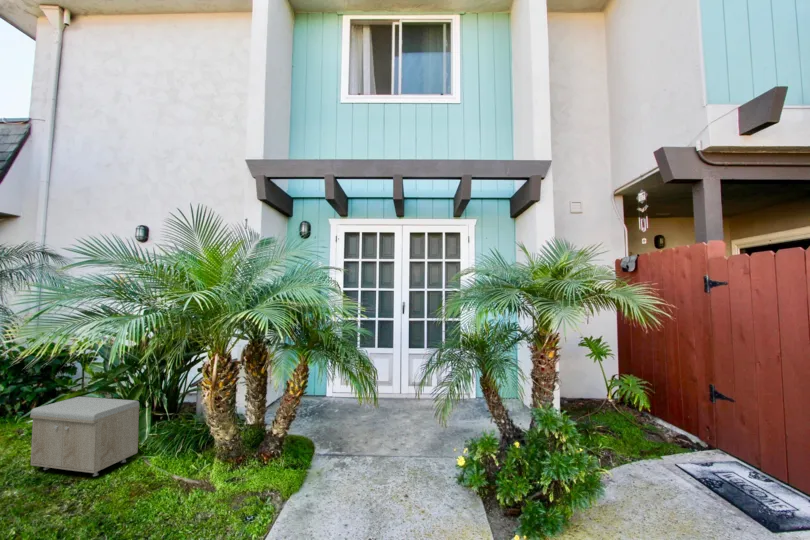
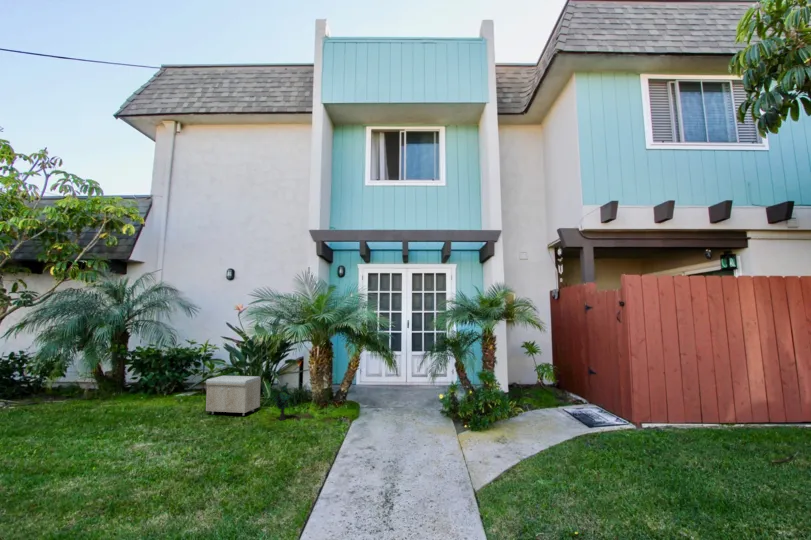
decorative plant: none [137,418,183,493] -> present [273,383,293,420]

